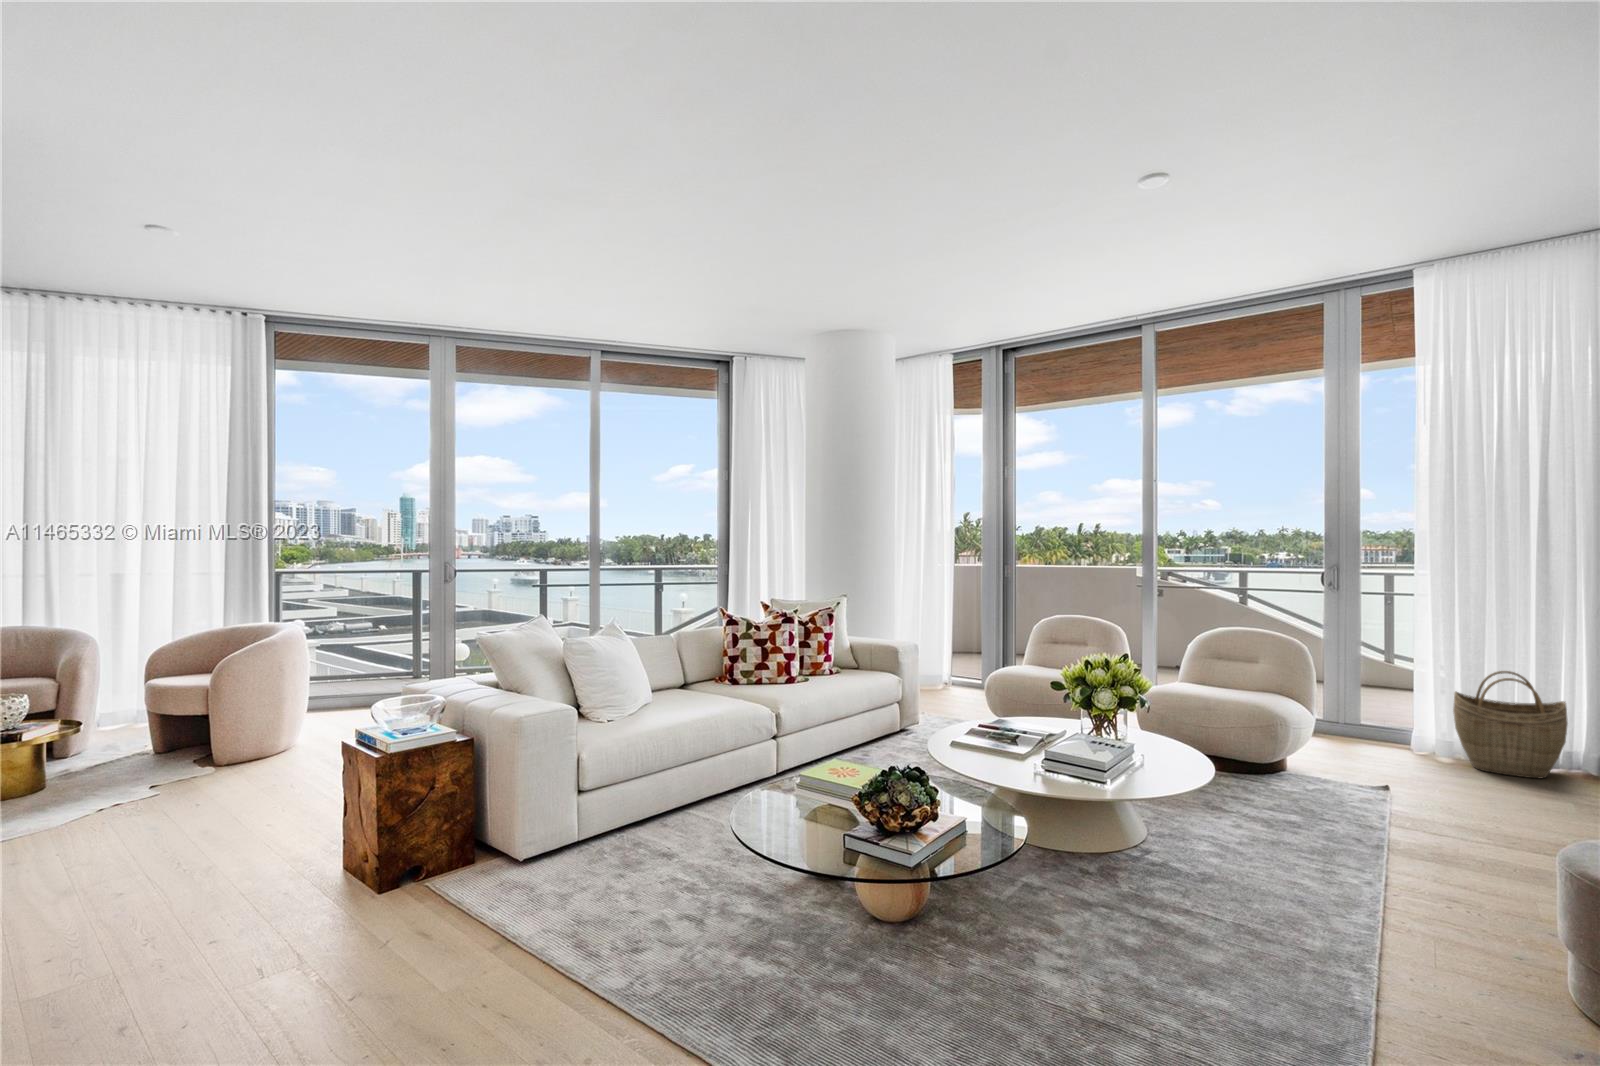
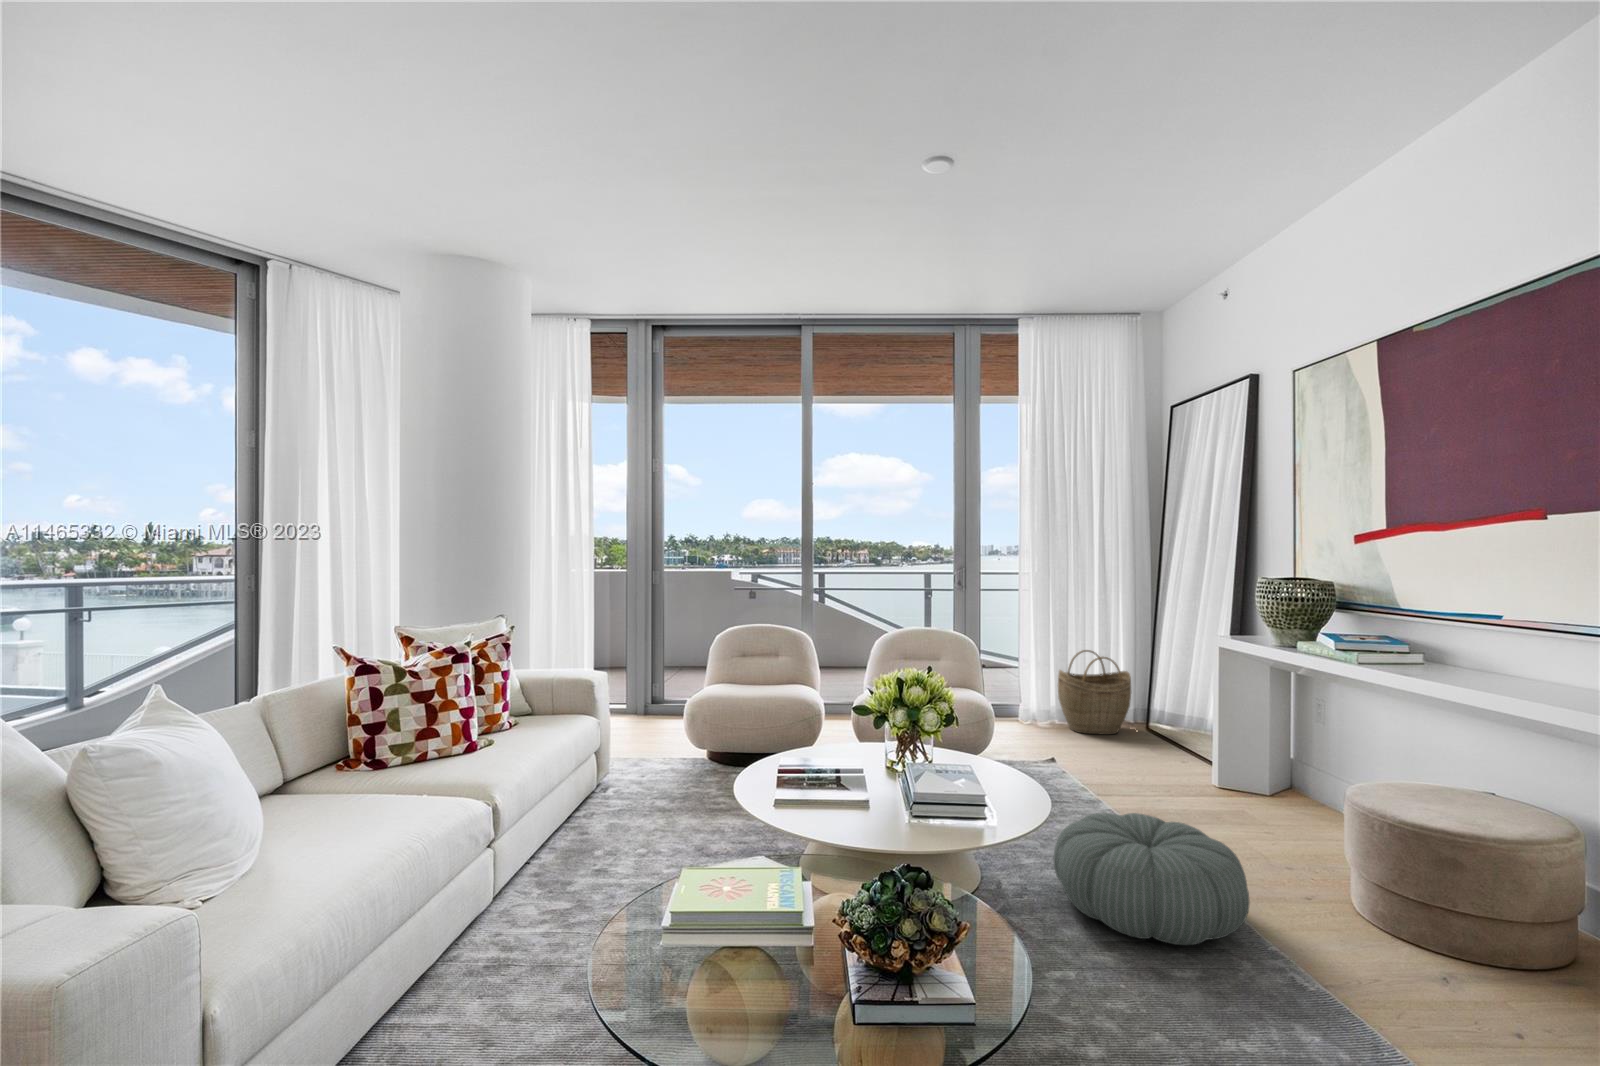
pouf: none [1184,798,1387,920] -> present [1054,813,1250,945]

